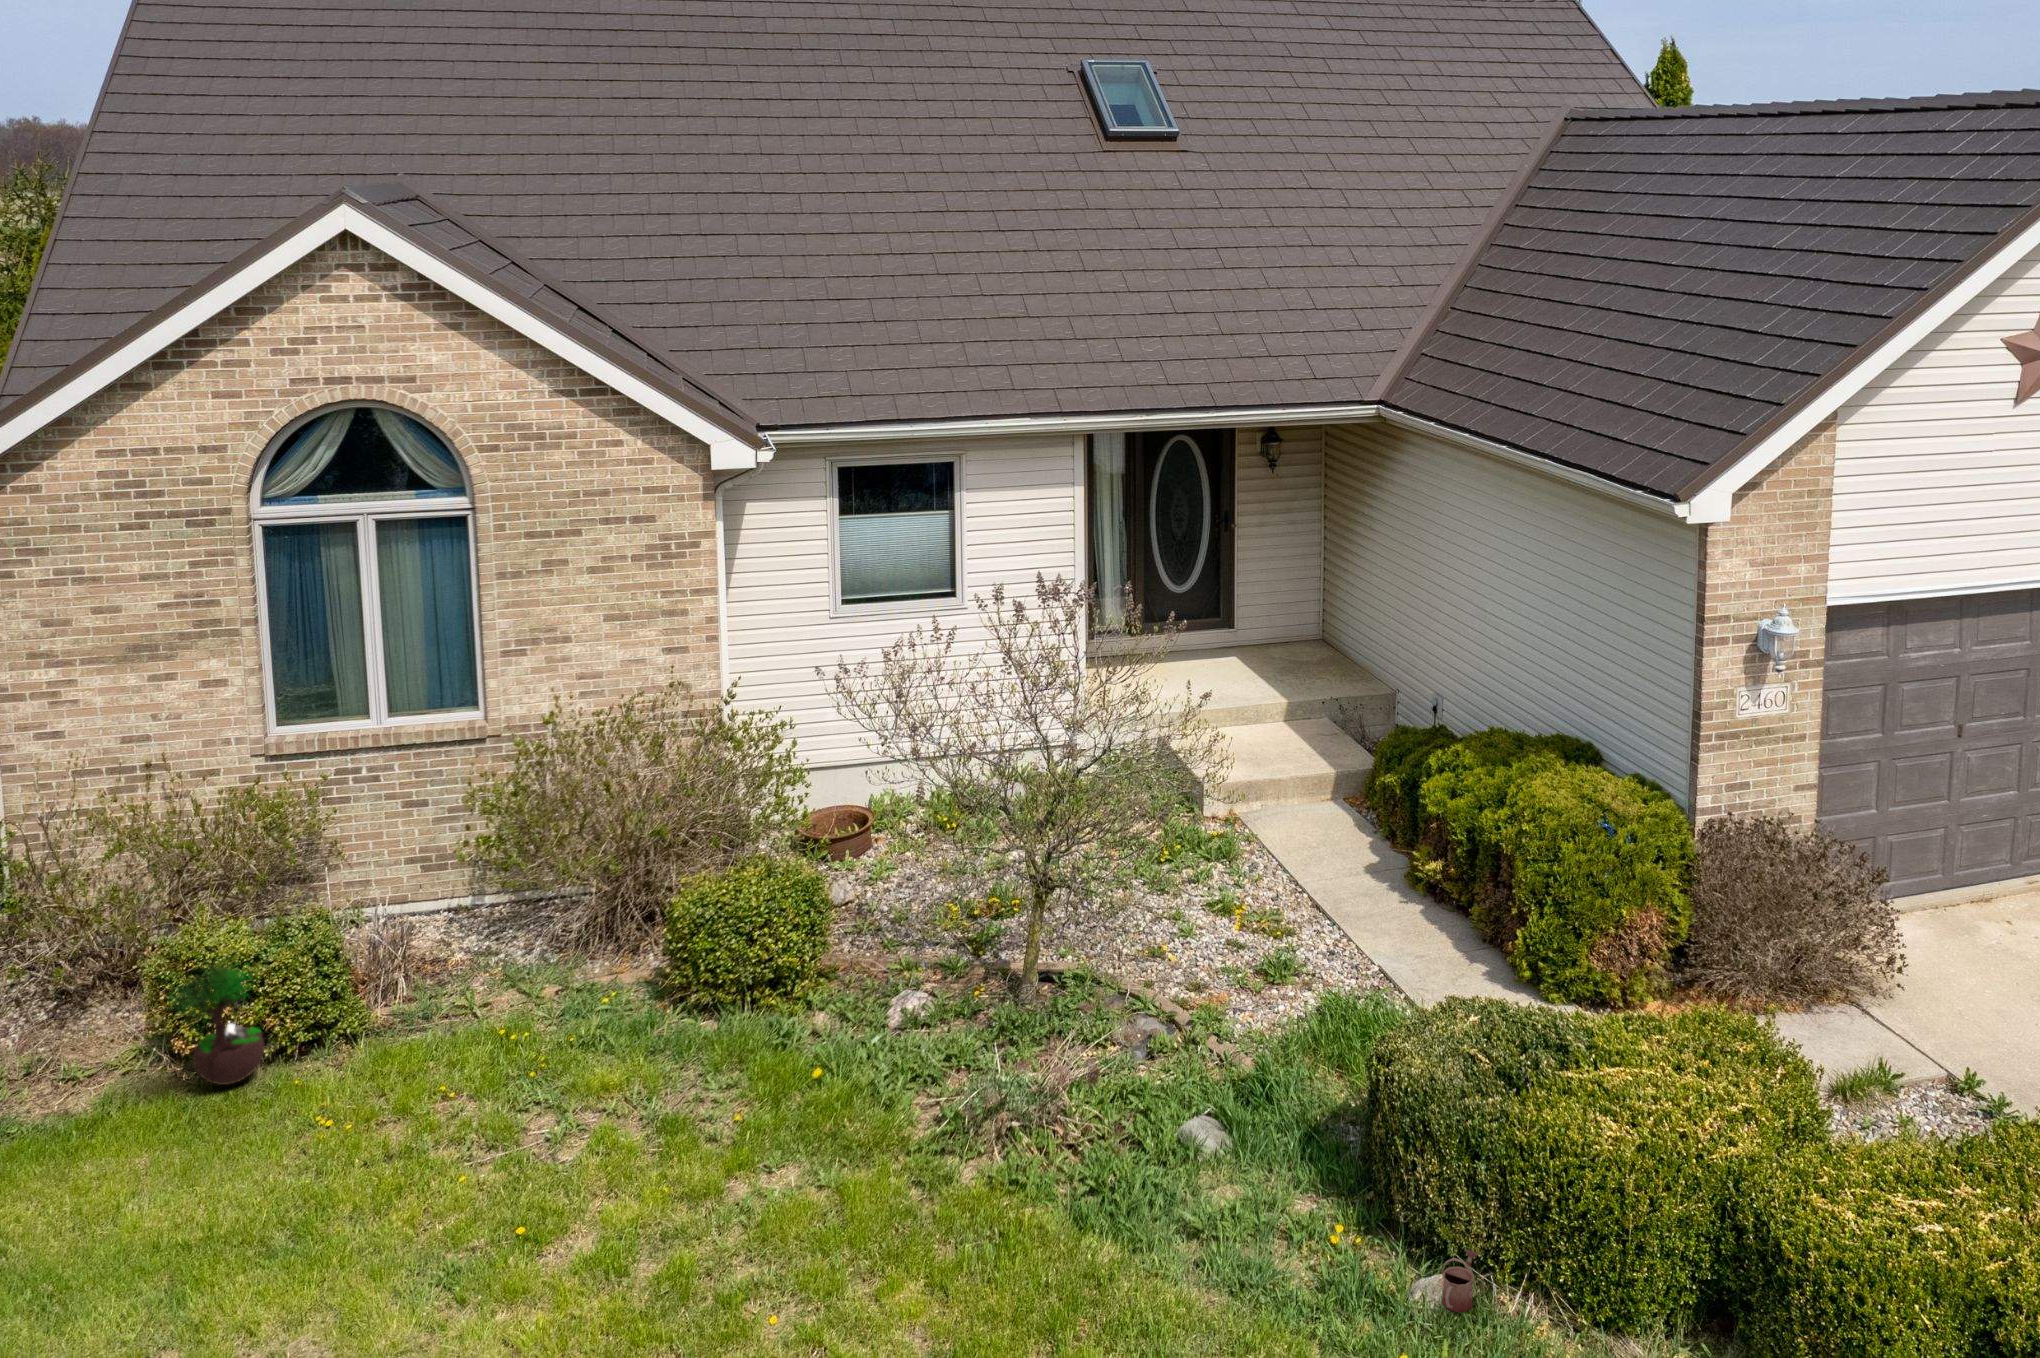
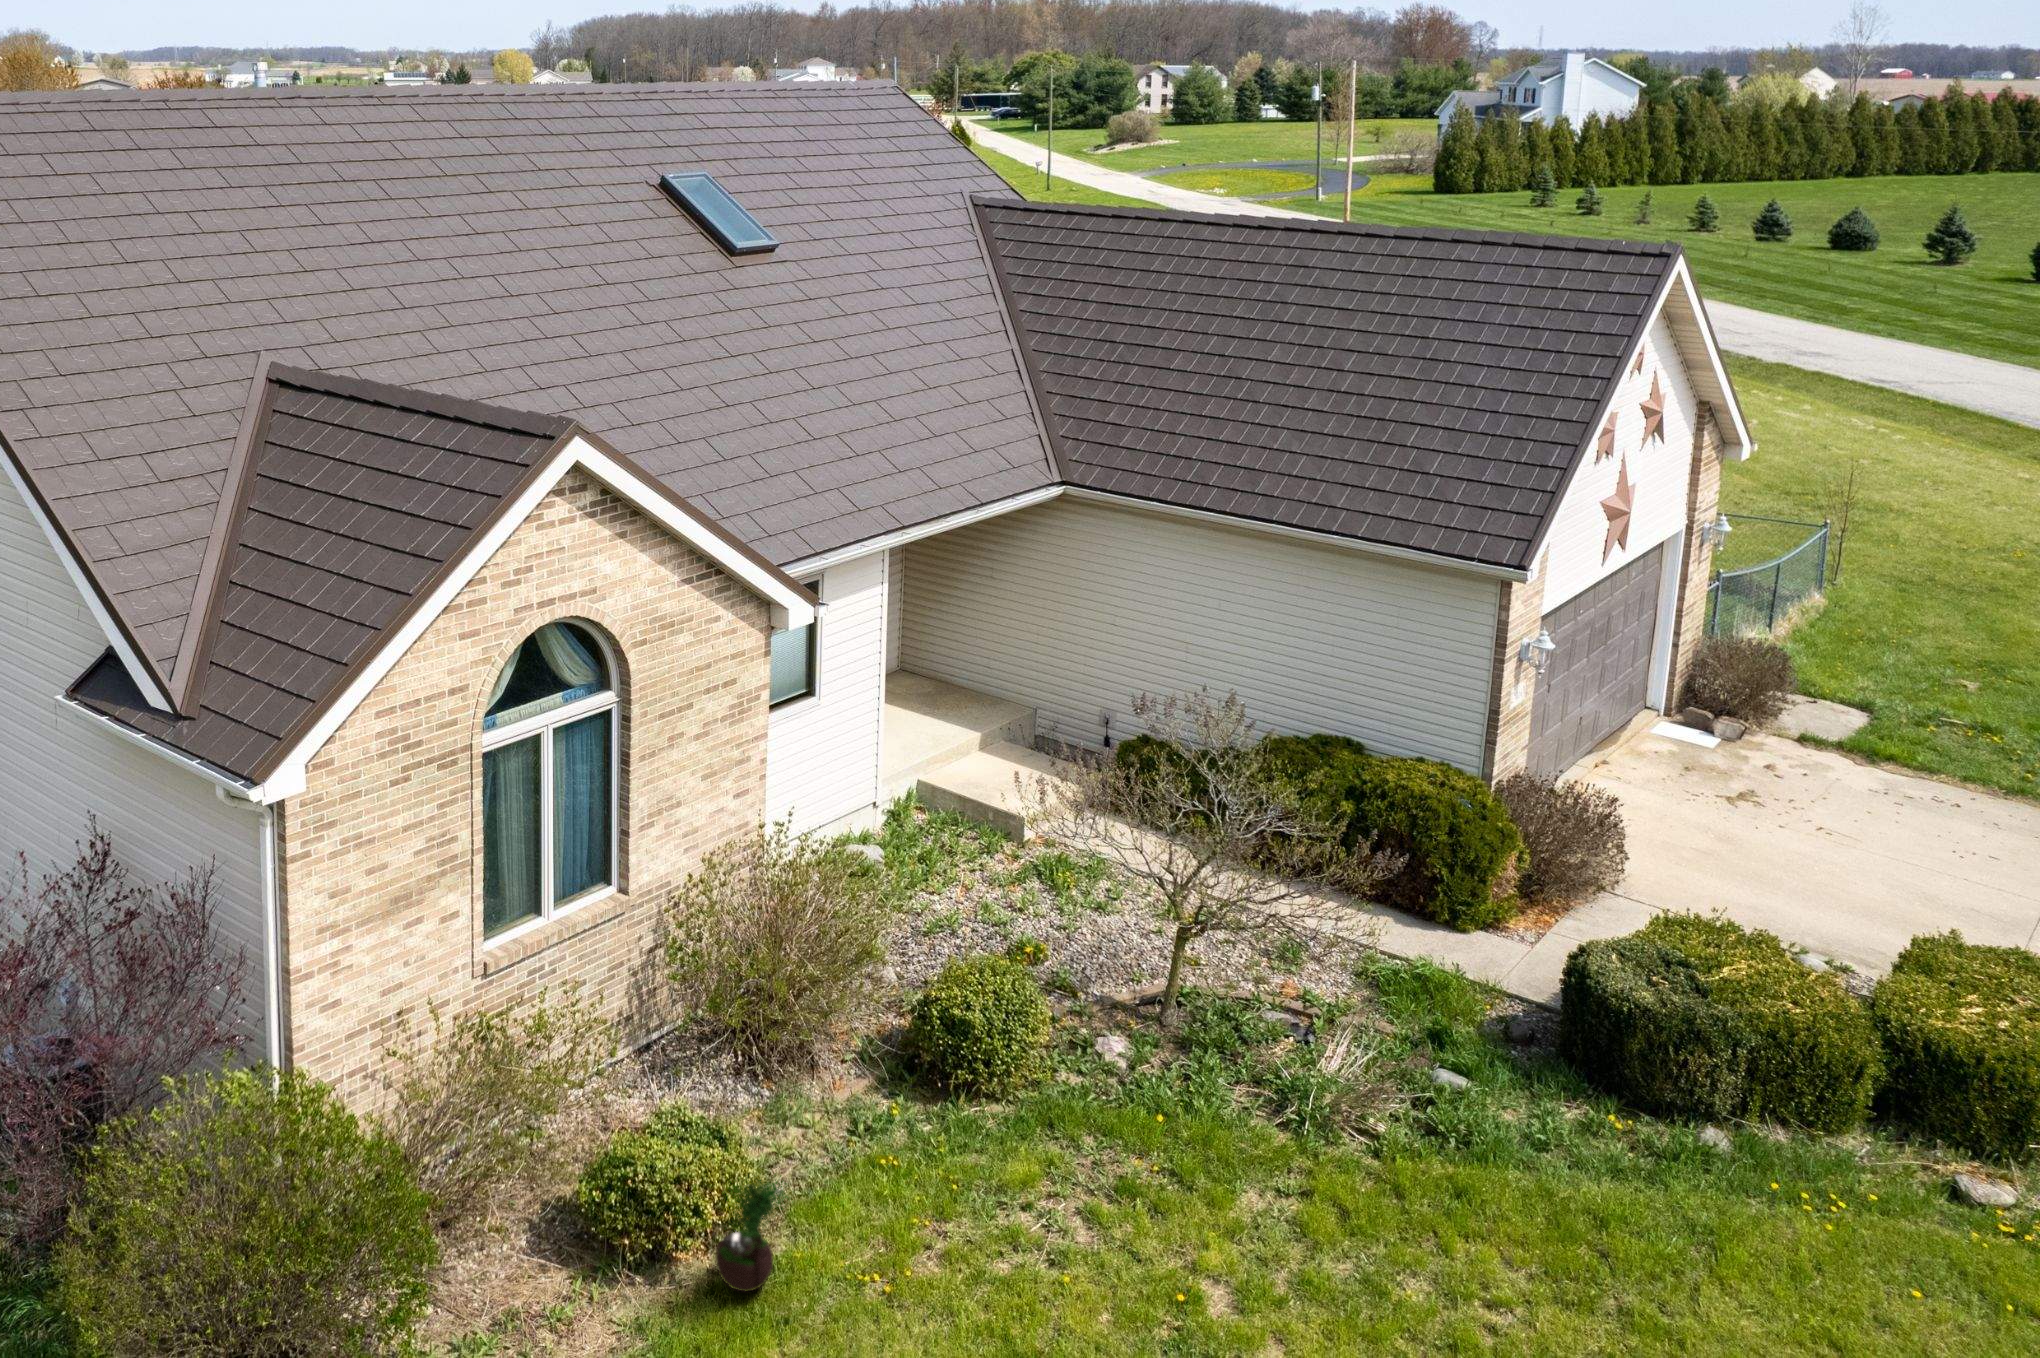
watering can: present [1441,1249,1478,1312] -> none [1756,1134,1790,1177]

